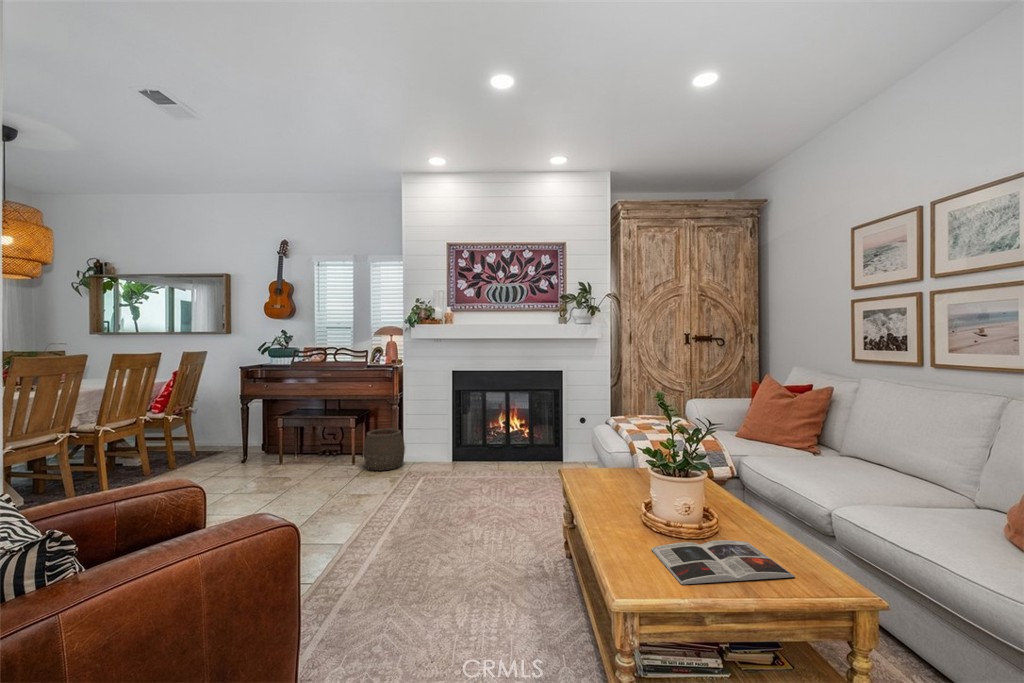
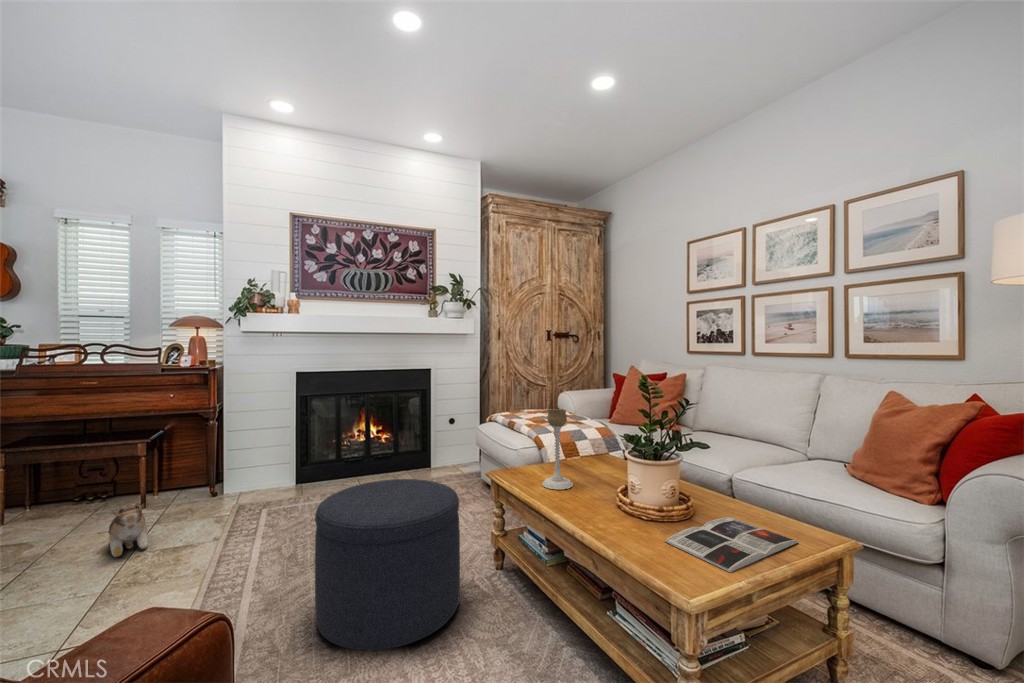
candle holder: none [594,418,623,493] -> present [542,409,573,490]
woven basket: present [363,429,405,471] -> none [166,448,232,506]
plush toy: none [320,463,344,498] -> present [109,503,148,557]
ottoman: none [412,467,523,595] -> present [315,479,460,650]

